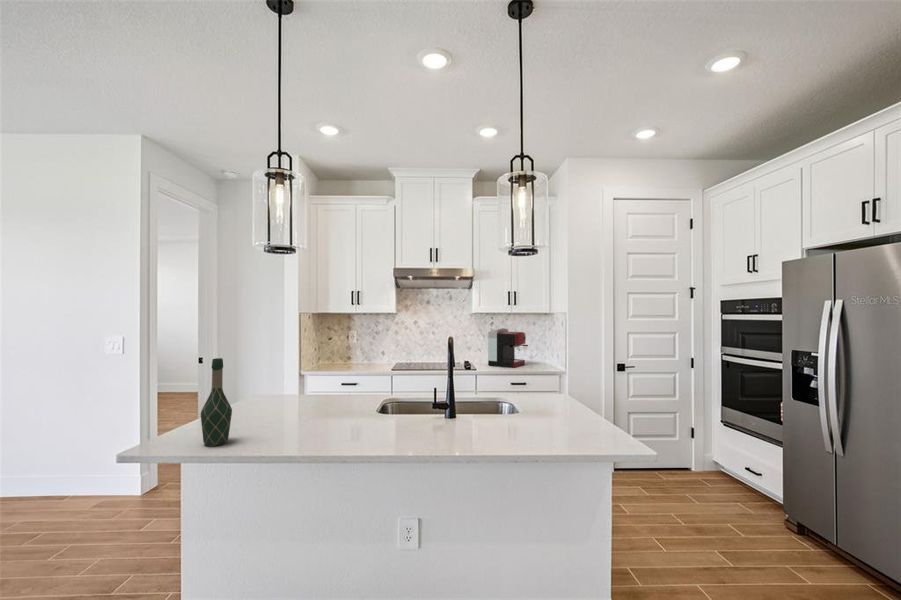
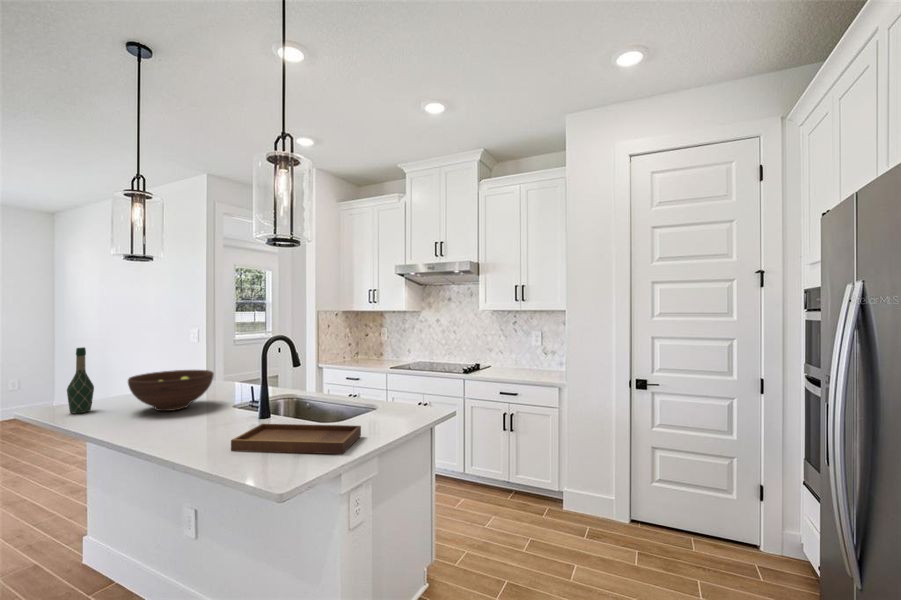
coffee maker: present [488,328,528,368] -> none [497,328,543,376]
fruit bowl: none [278,378,366,428] -> present [128,370,214,411]
tray: none [494,397,609,449] -> present [231,403,361,454]

